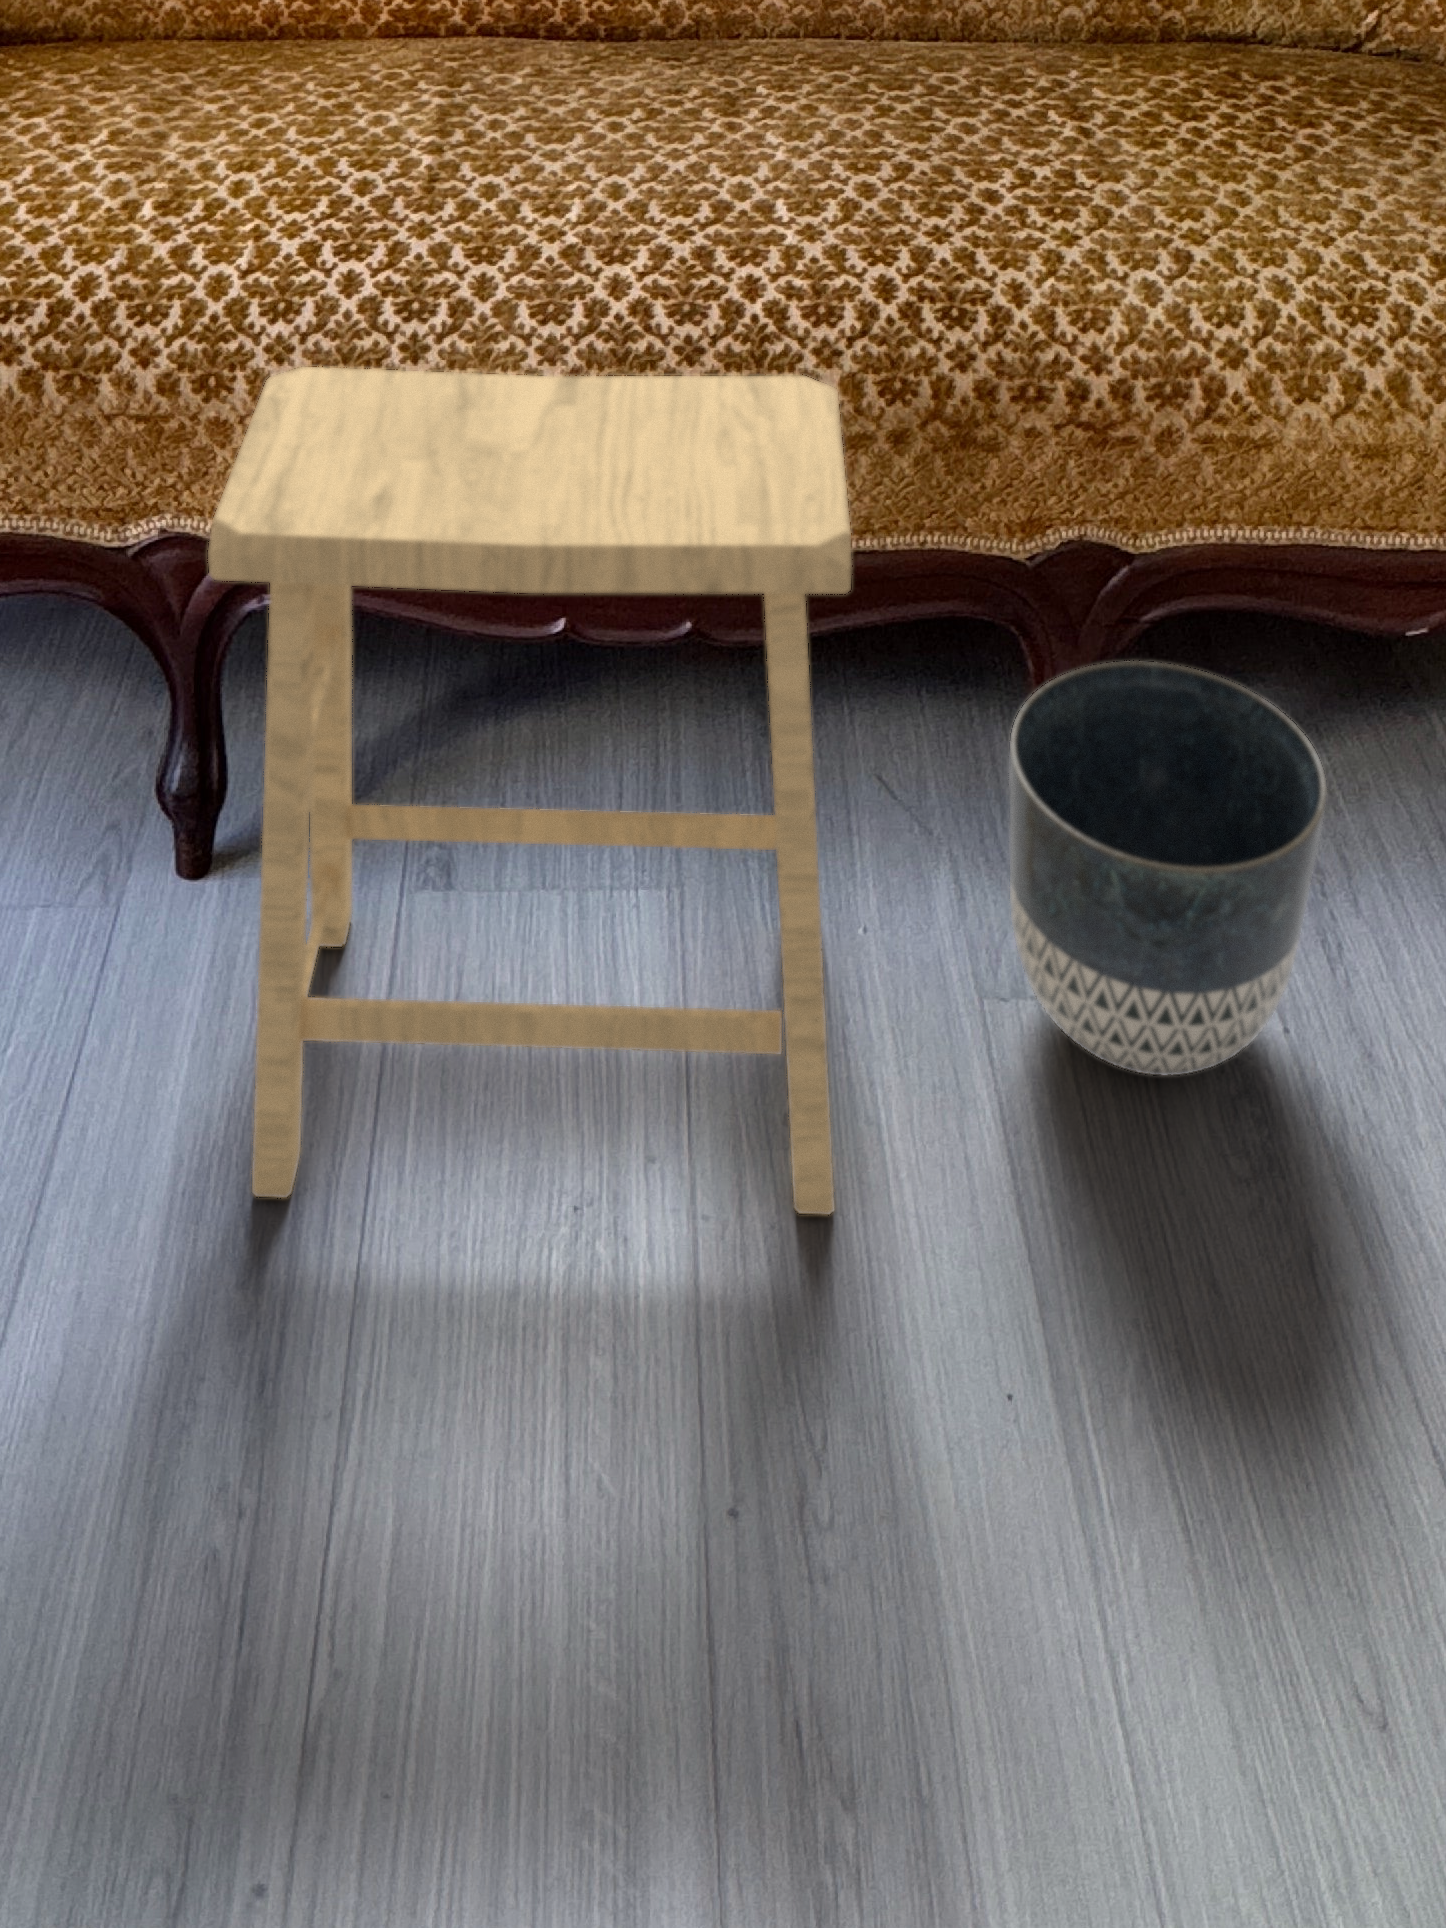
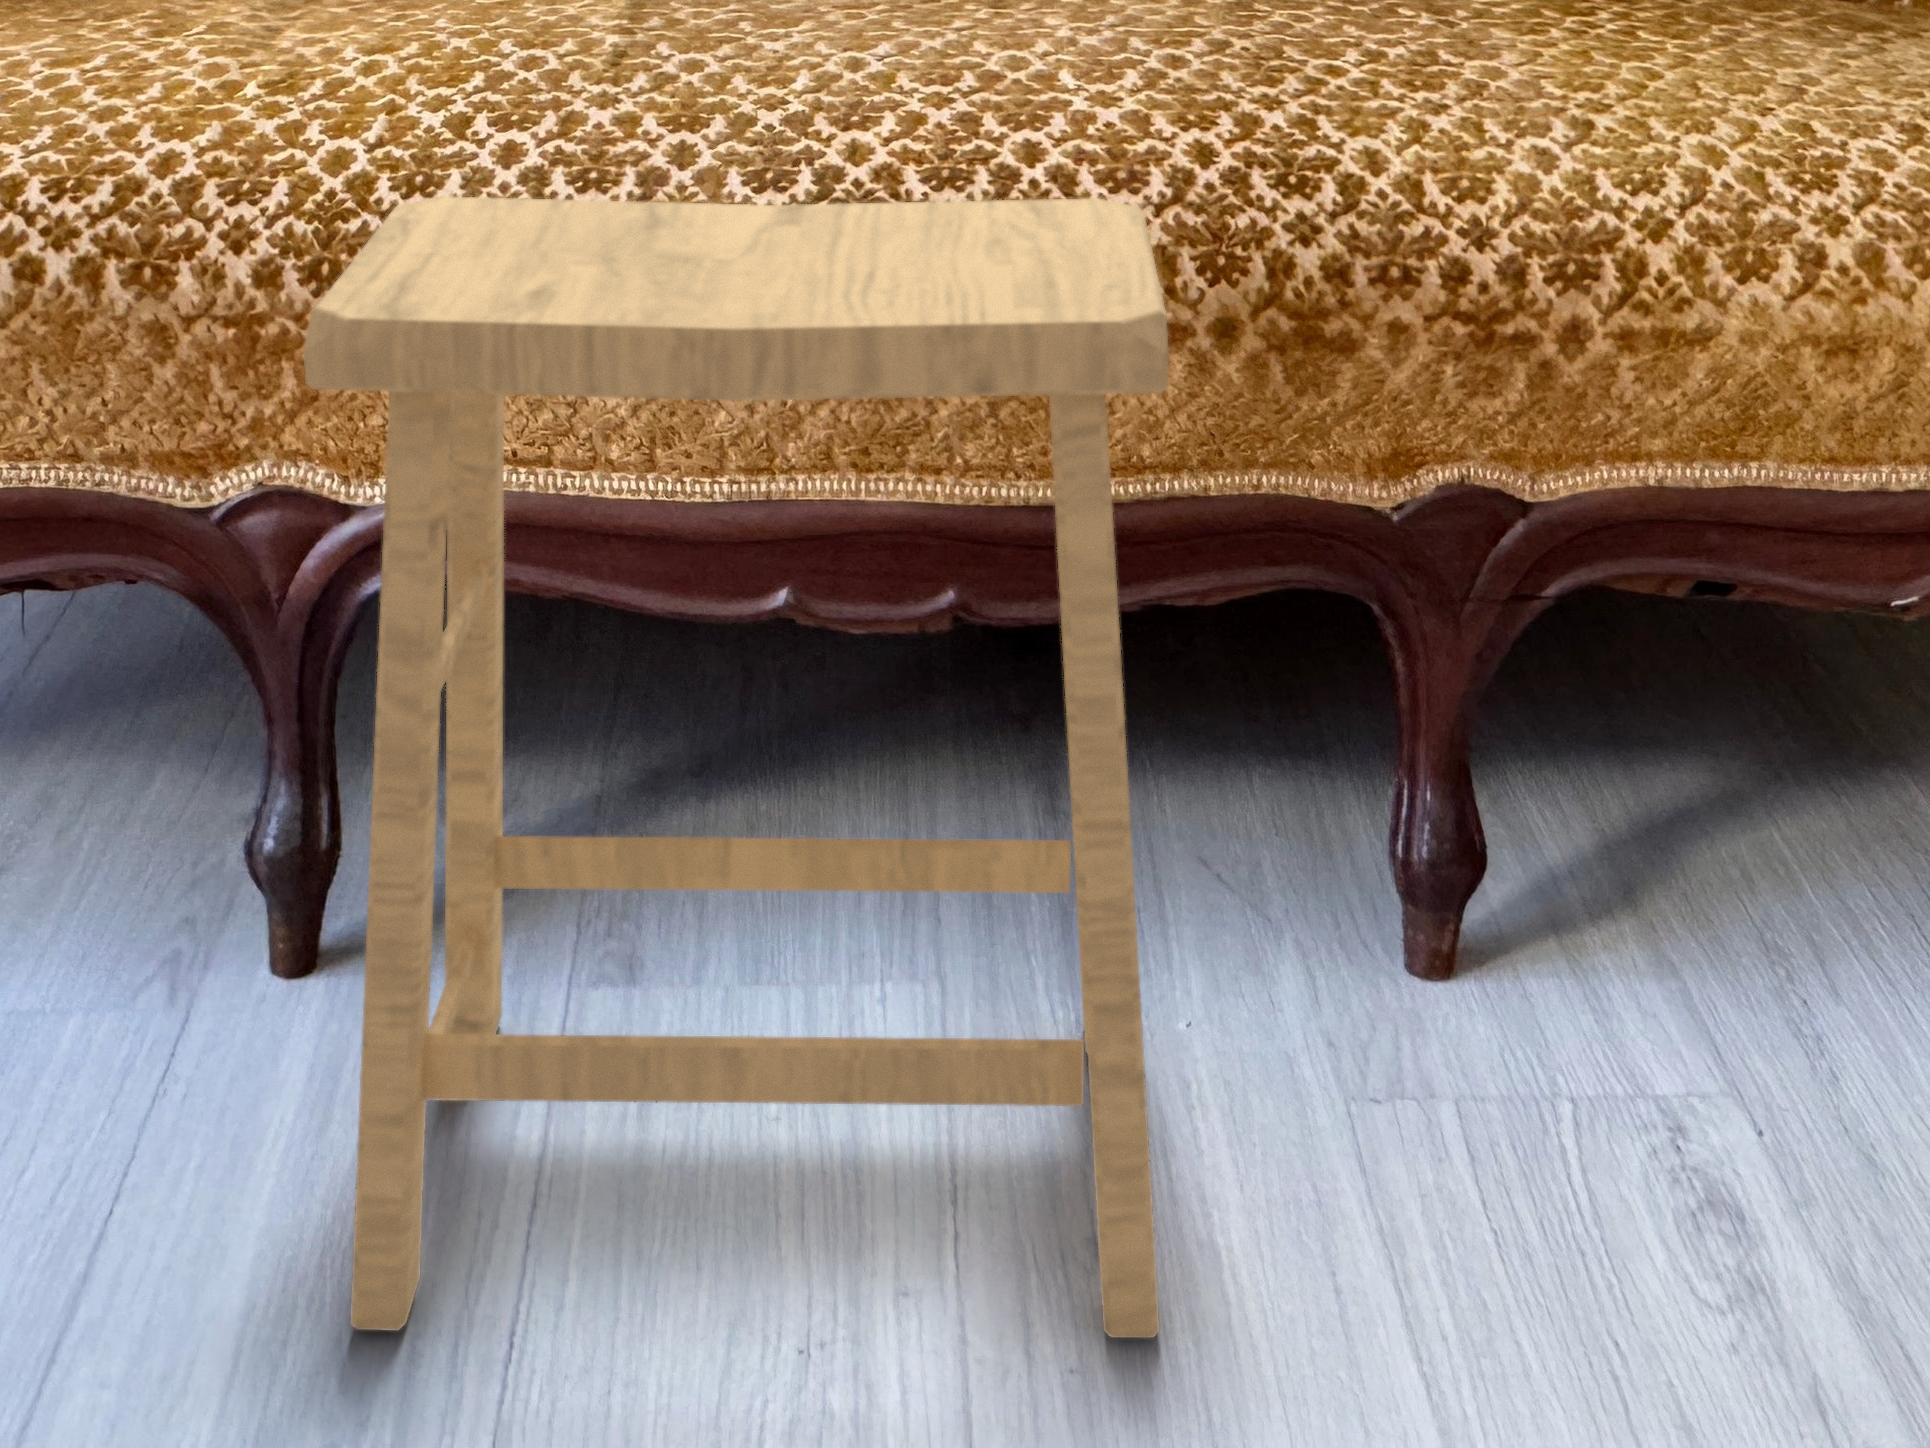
planter: present [1009,661,1327,1076] -> none [1382,629,1805,1167]

